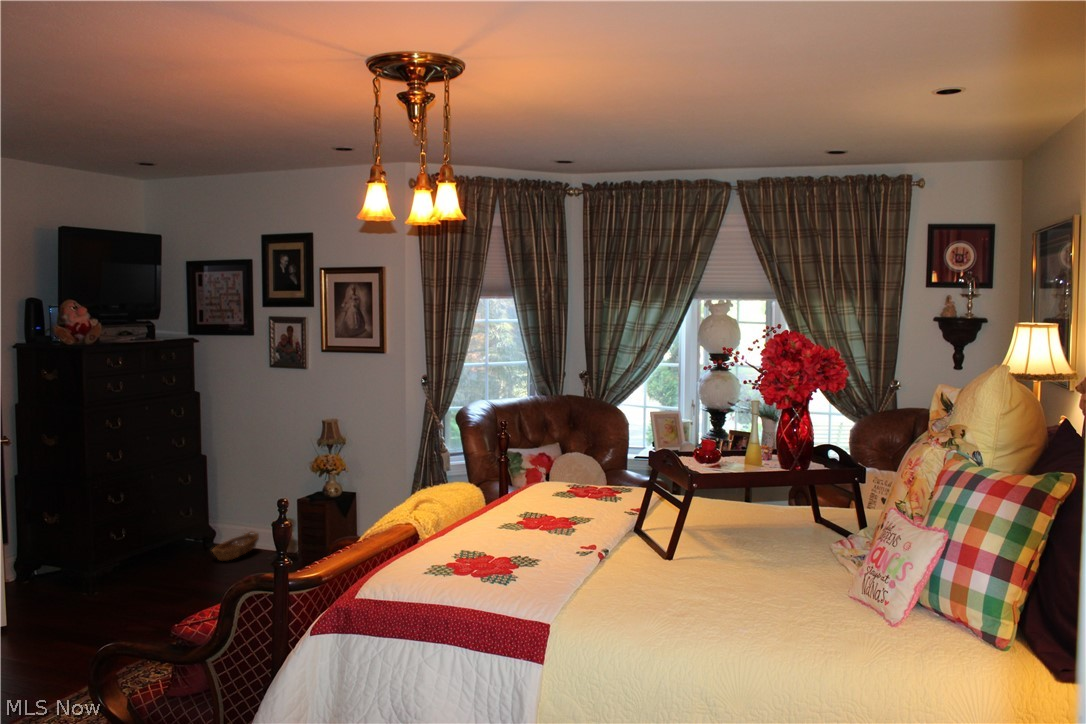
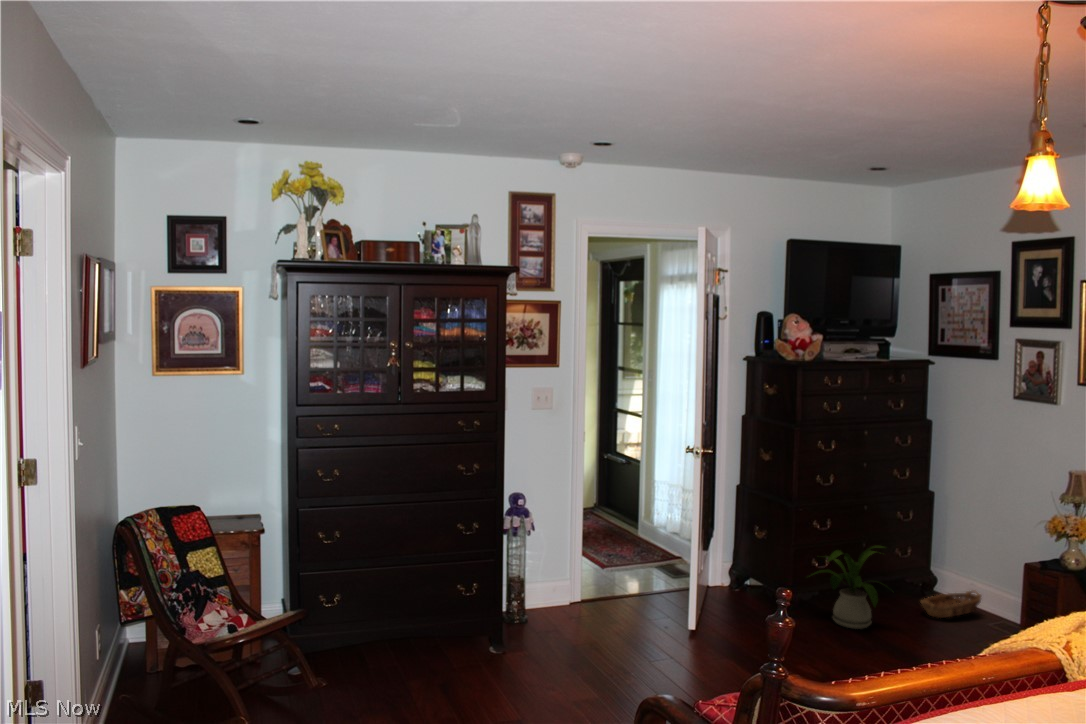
house plant: none [108,508,202,589] -> present [815,546,884,629]

